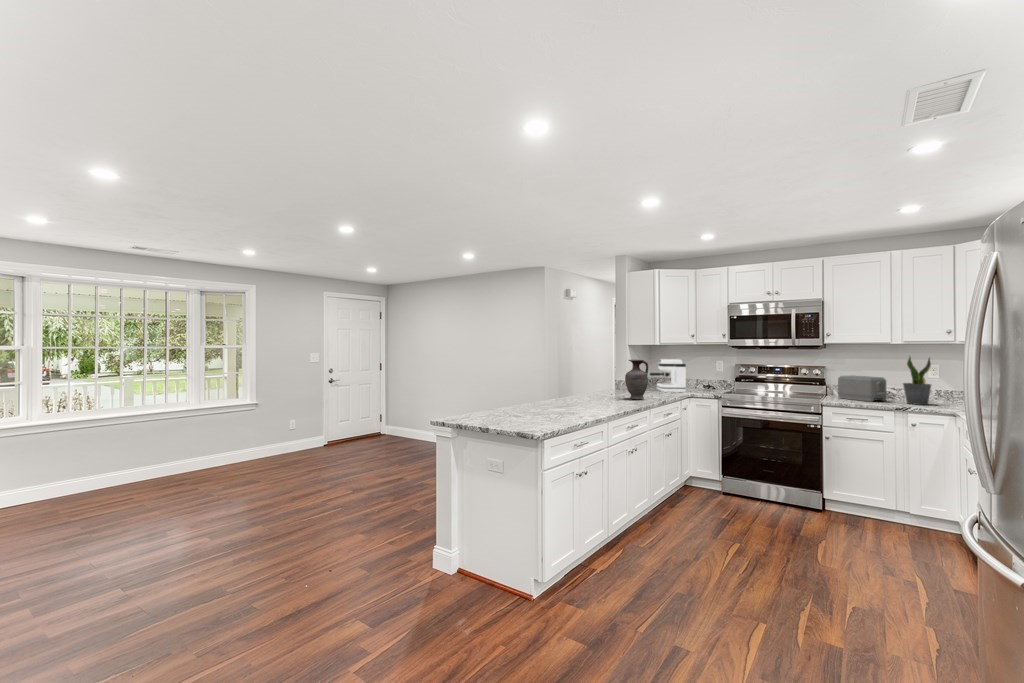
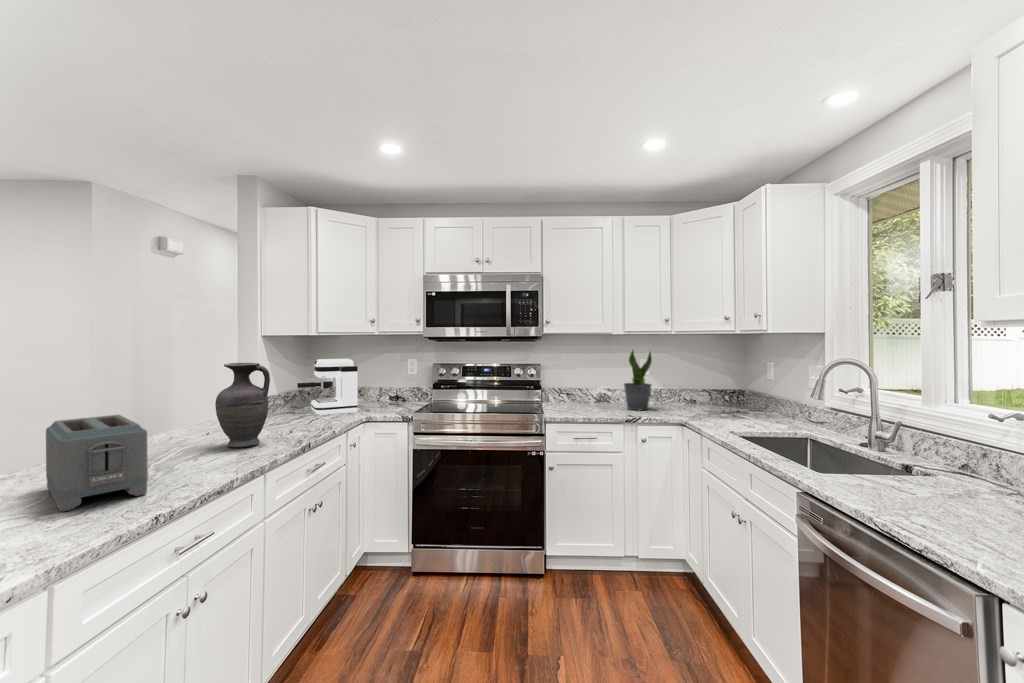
toaster: present [838,375,887,402] -> present [46,415,148,511]

